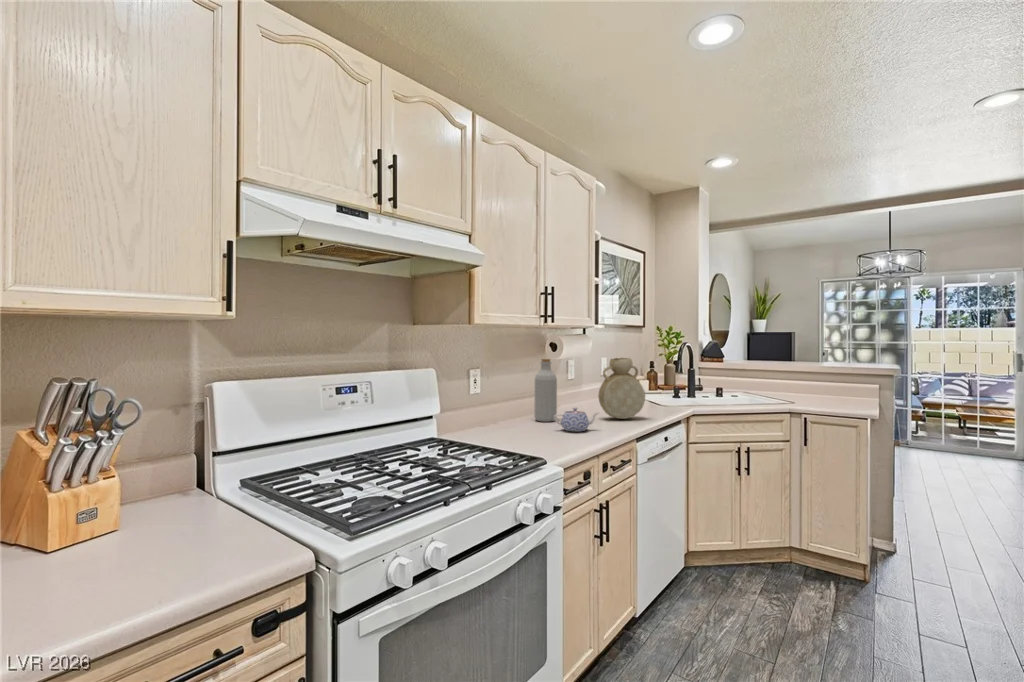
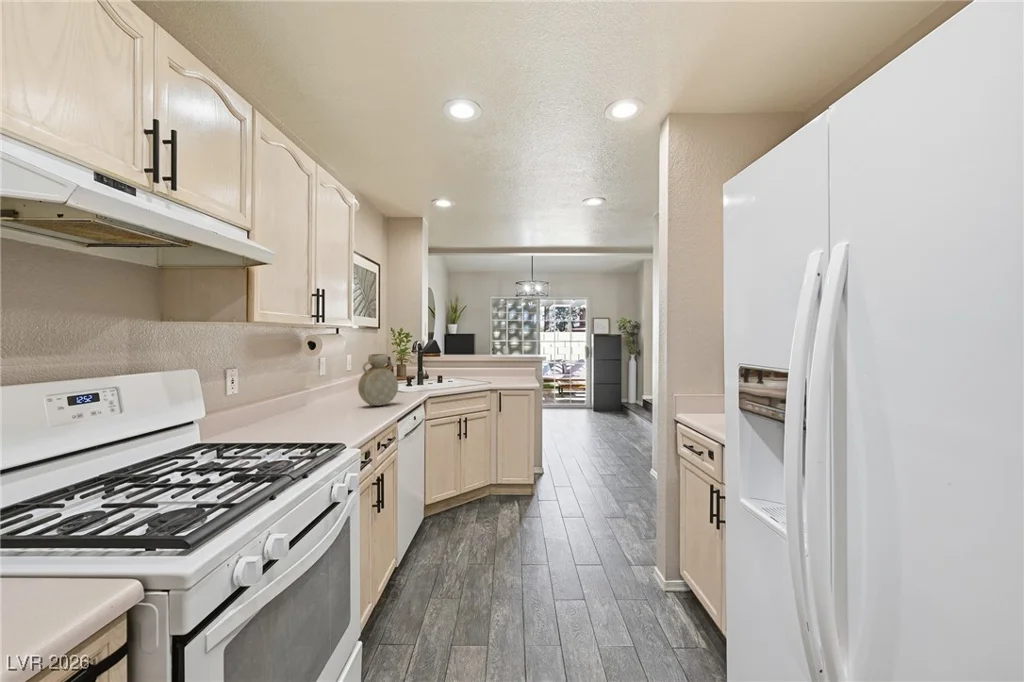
bottle: present [535,359,557,422] -> none [297,356,320,415]
teapot: present [554,408,598,431] -> none [325,399,367,420]

